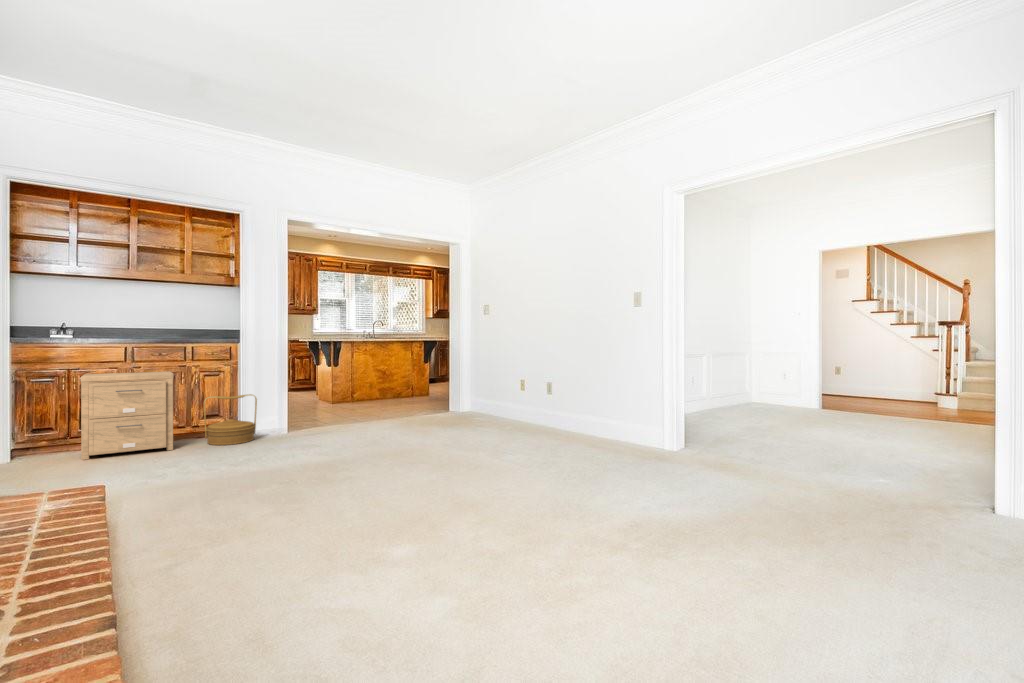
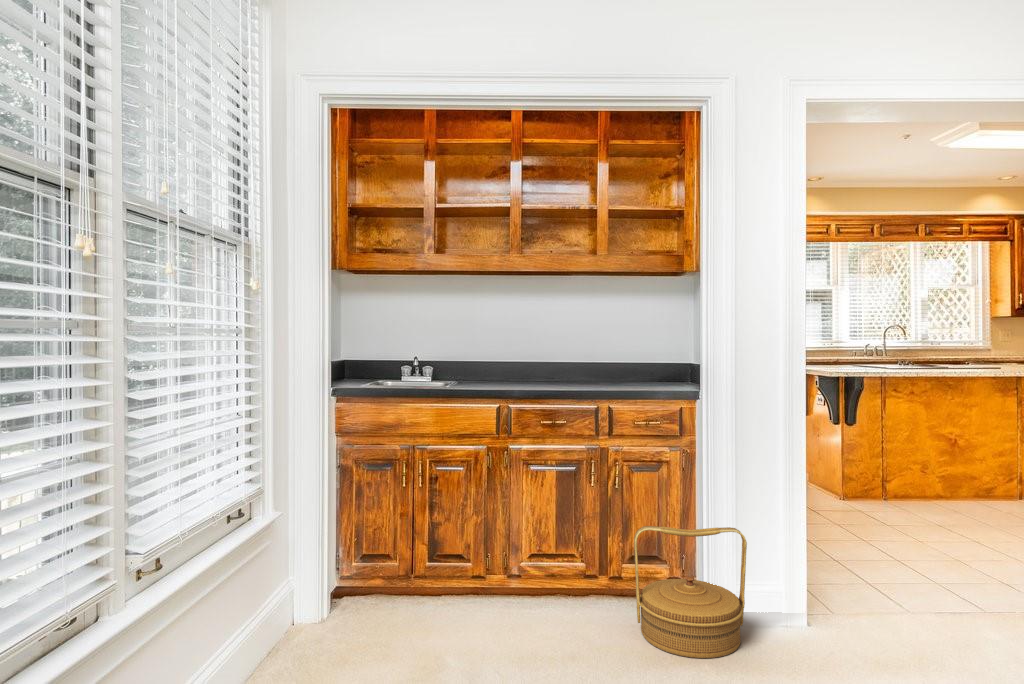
side table: present [80,372,174,460] -> none [418,459,578,649]

